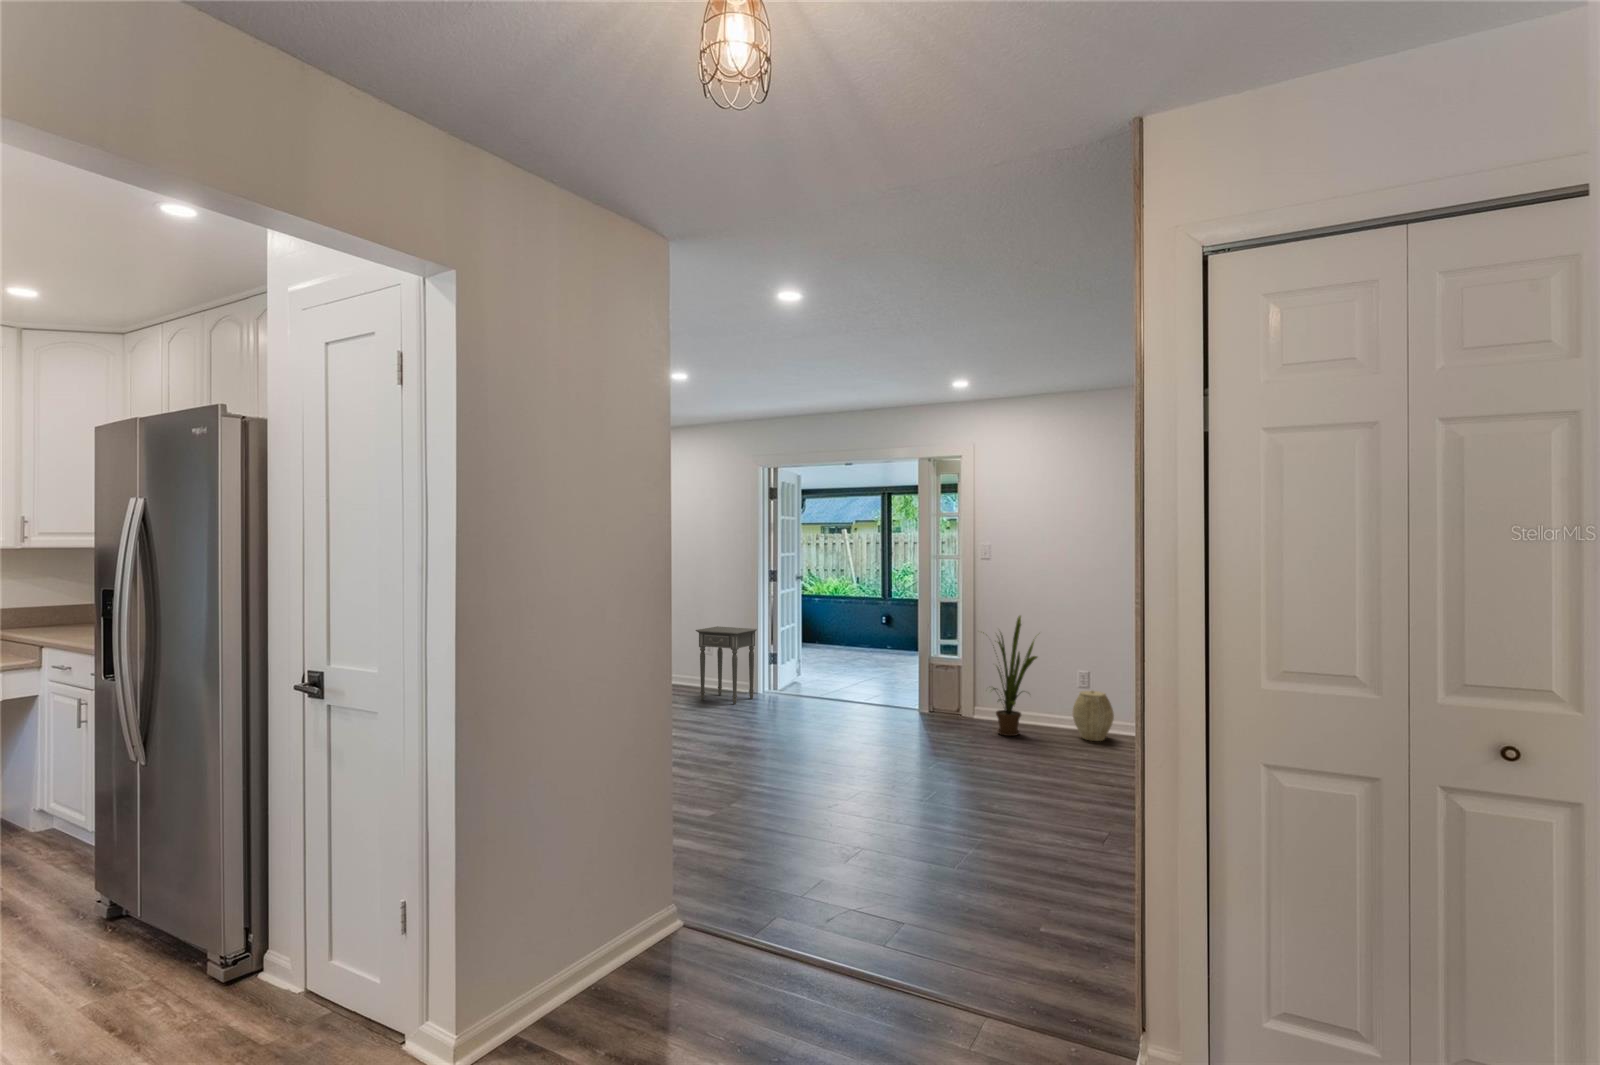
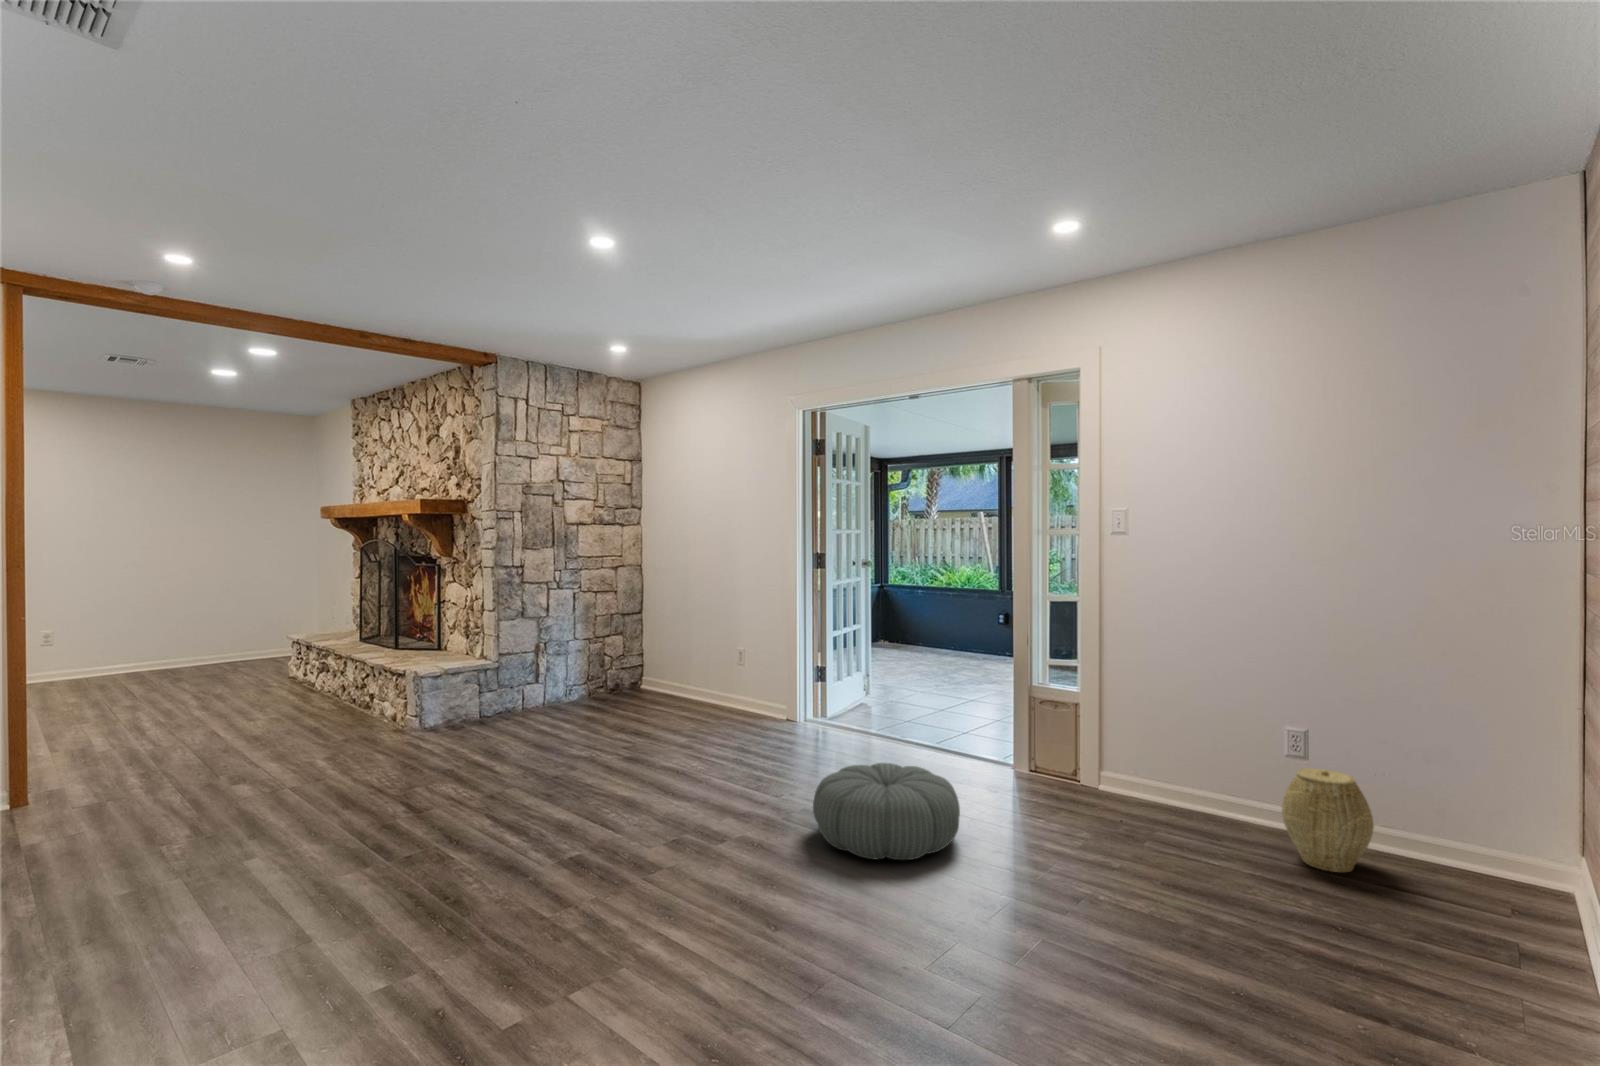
house plant: present [983,616,1037,736] -> none [1094,620,1219,840]
side table: present [696,626,757,704] -> none [712,627,795,736]
pouf: none [830,704,916,753] -> present [813,763,960,860]

